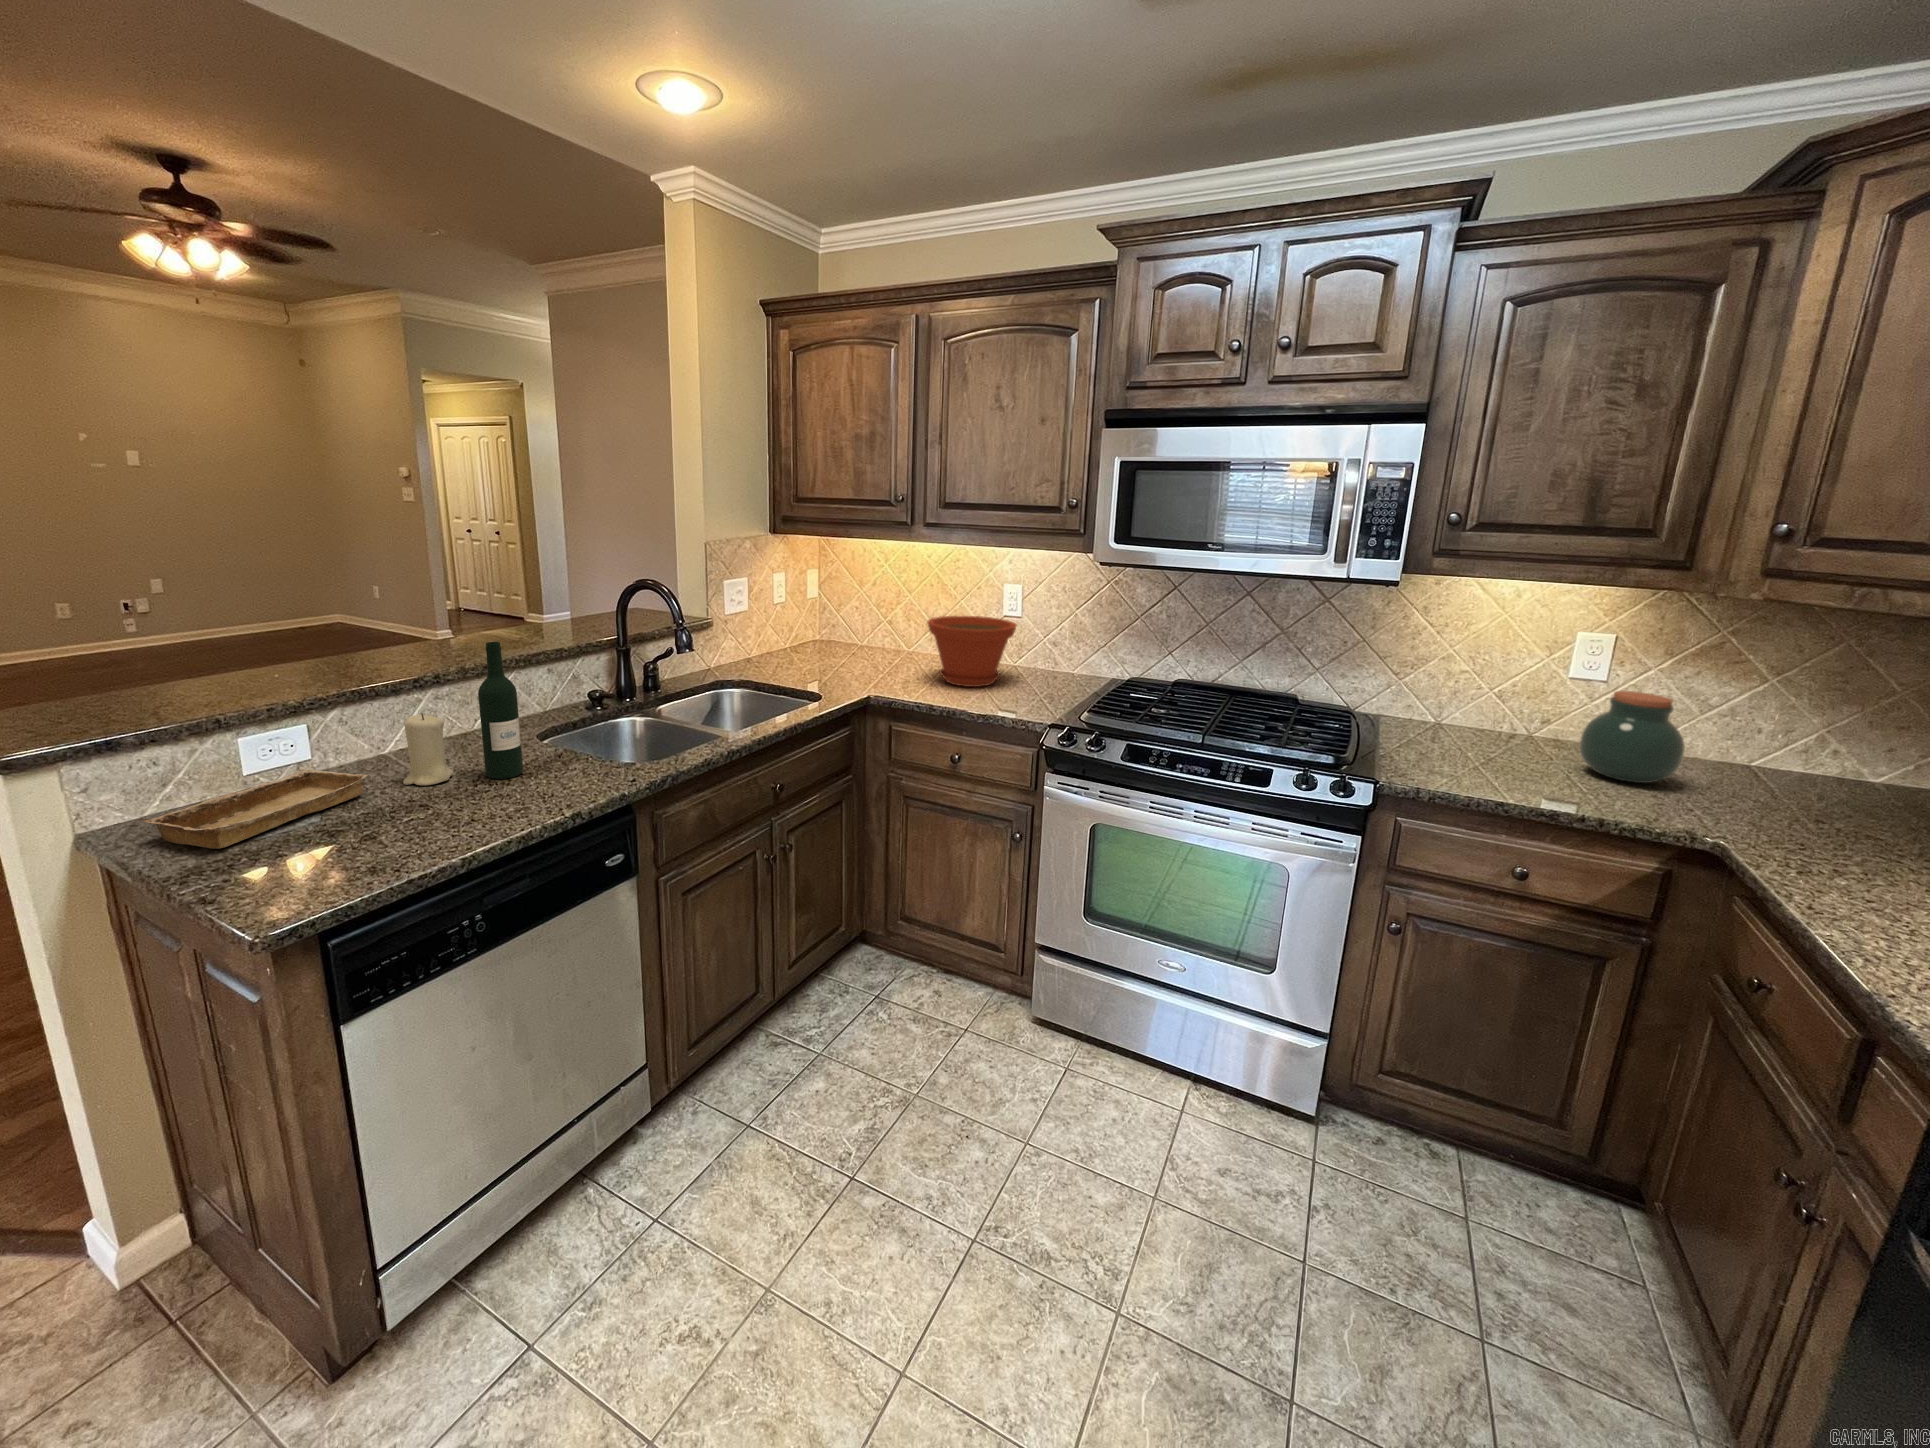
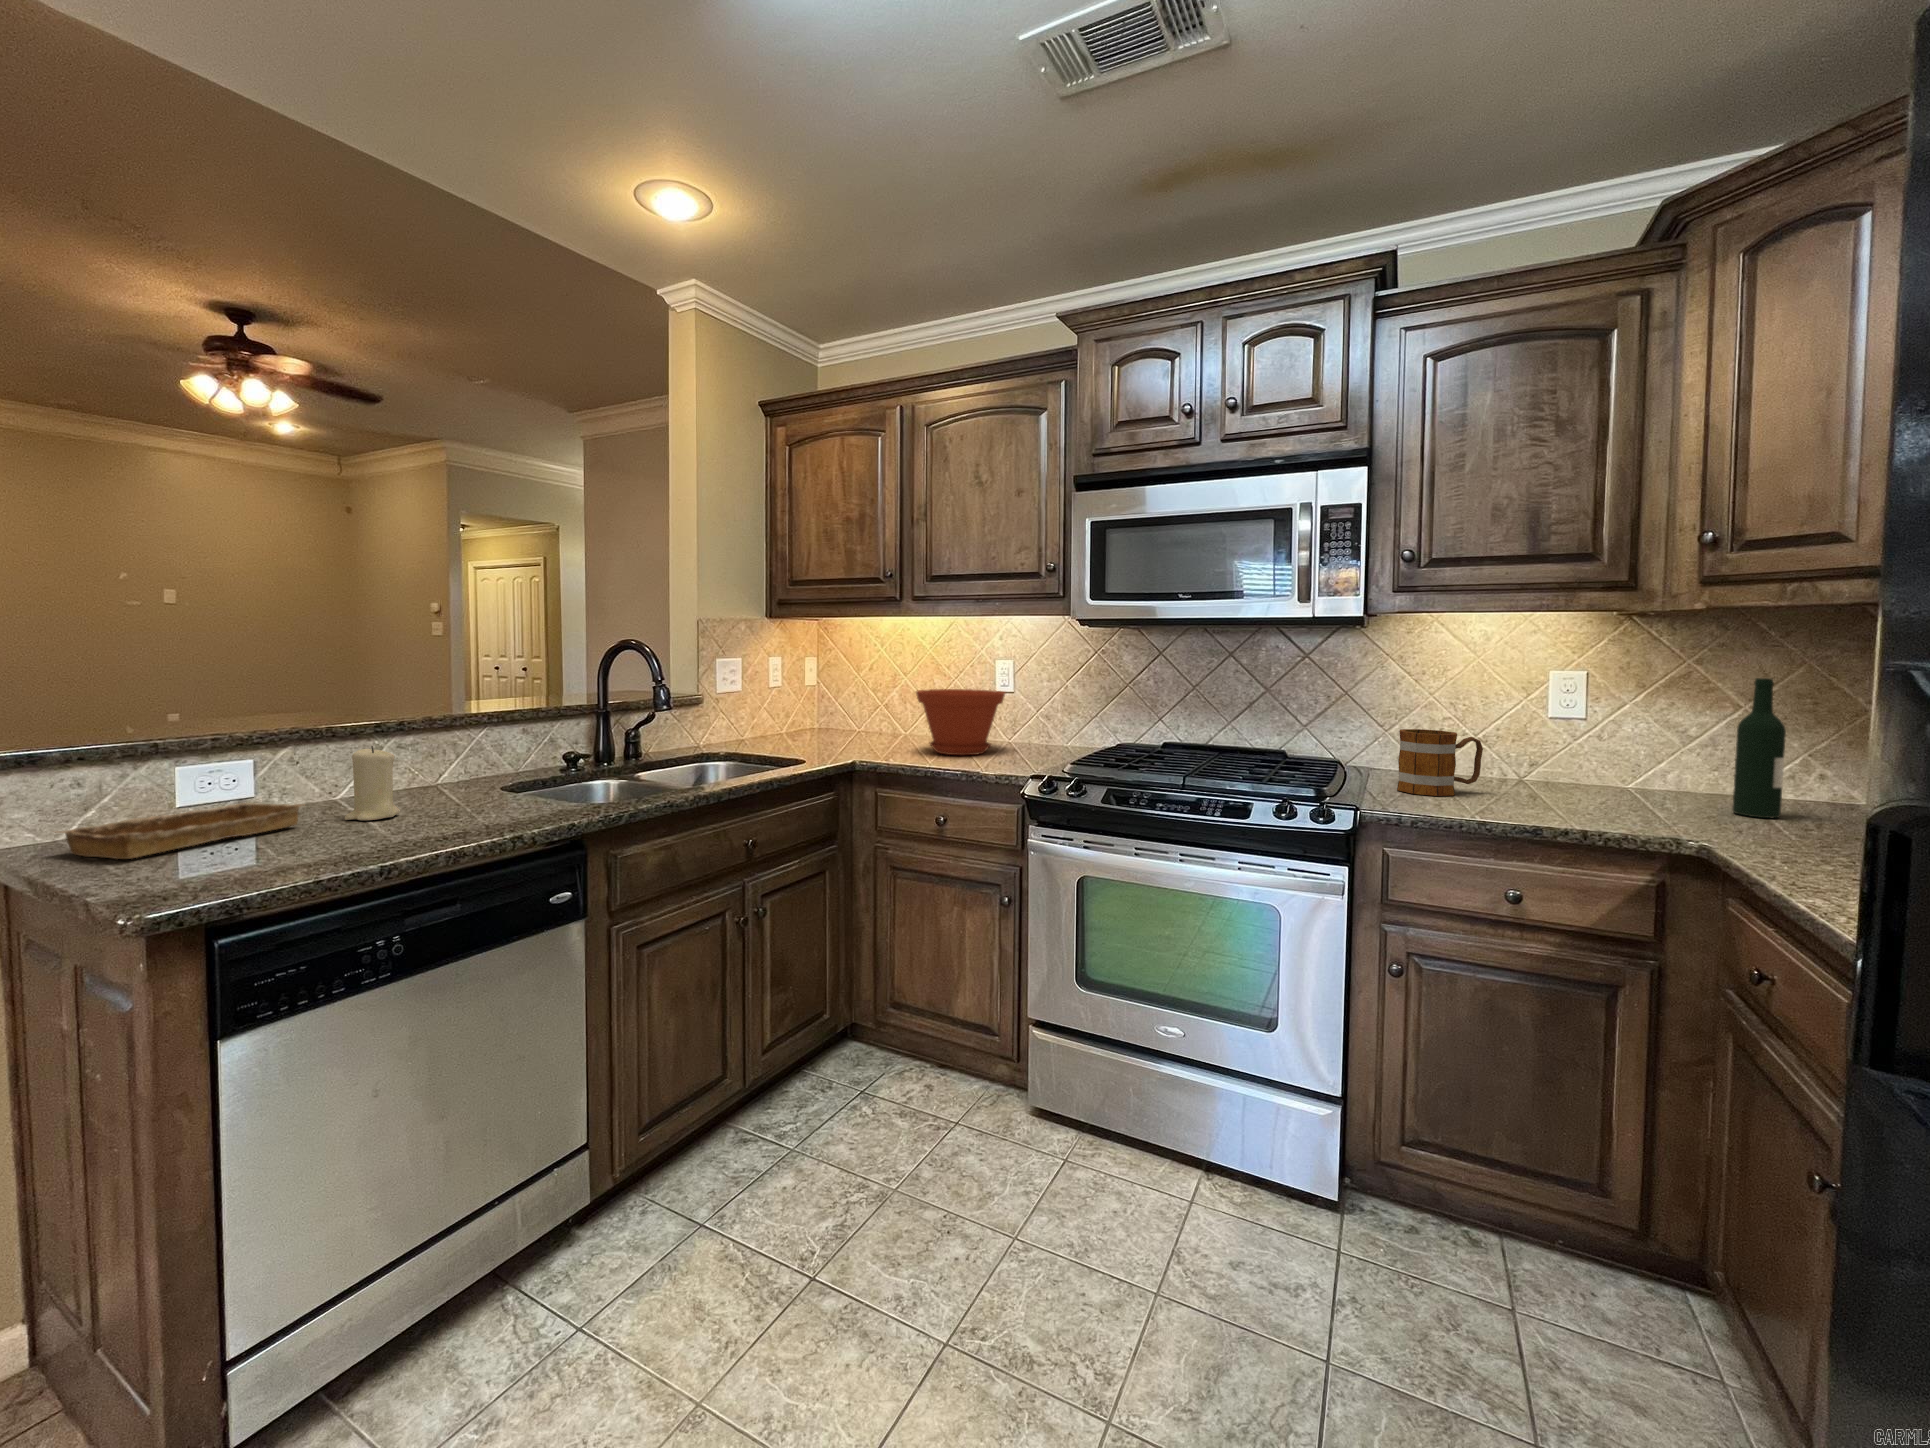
wine bottle: present [478,642,523,779] -> present [1733,678,1786,818]
mug: none [1408,690,1500,761] -> present [1397,729,1483,796]
jar: present [1579,691,1685,783] -> none [1565,717,1667,807]

